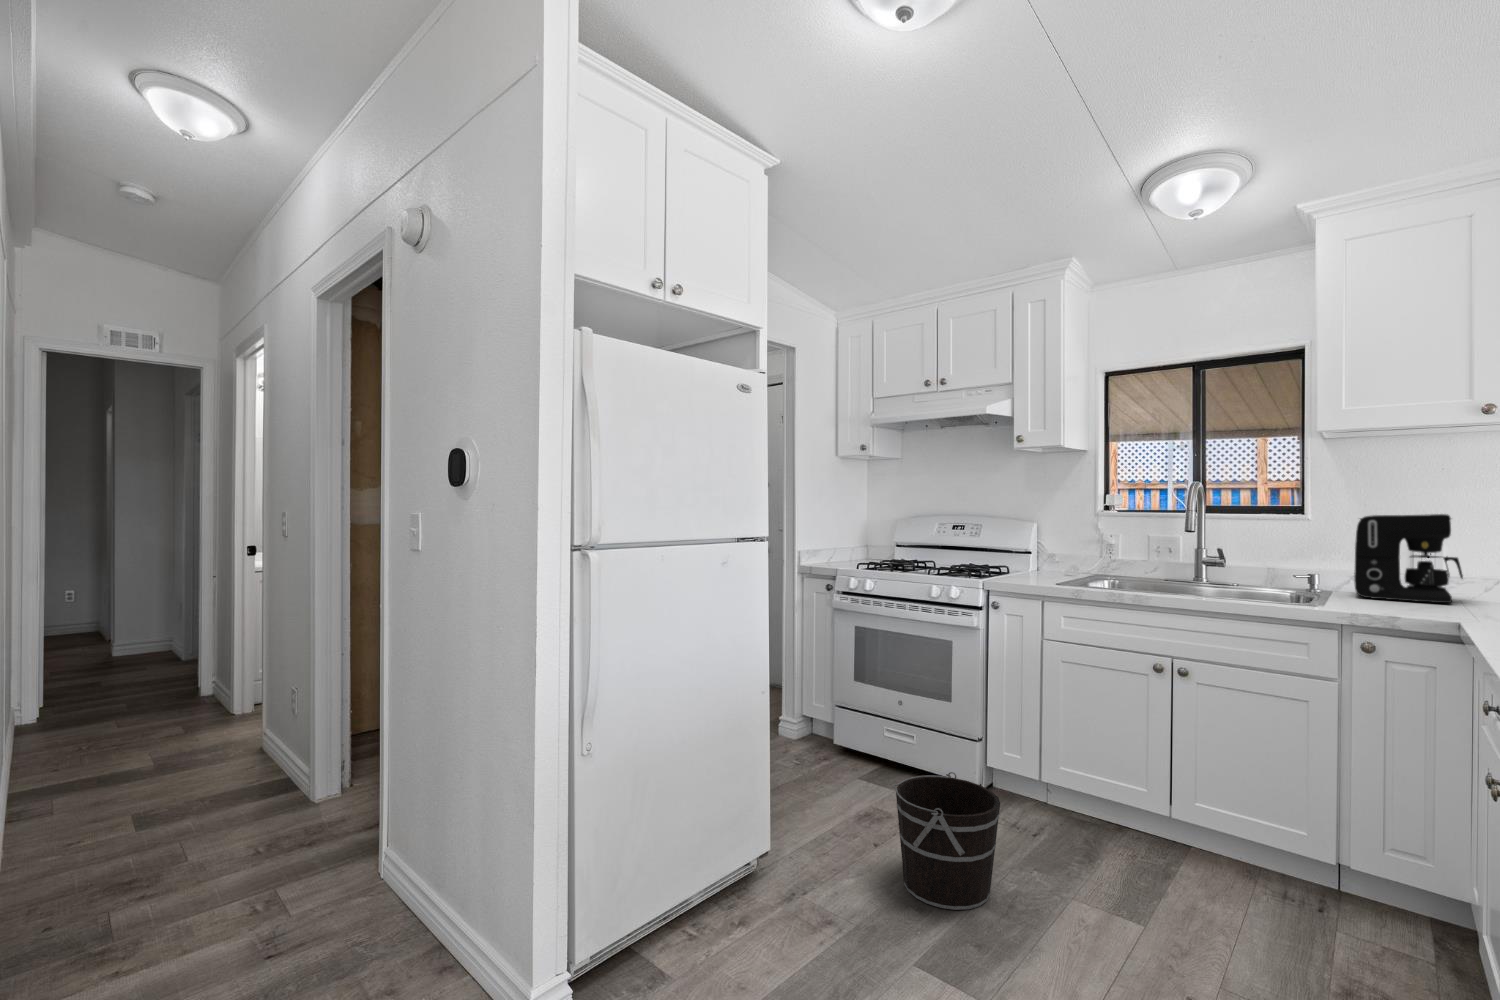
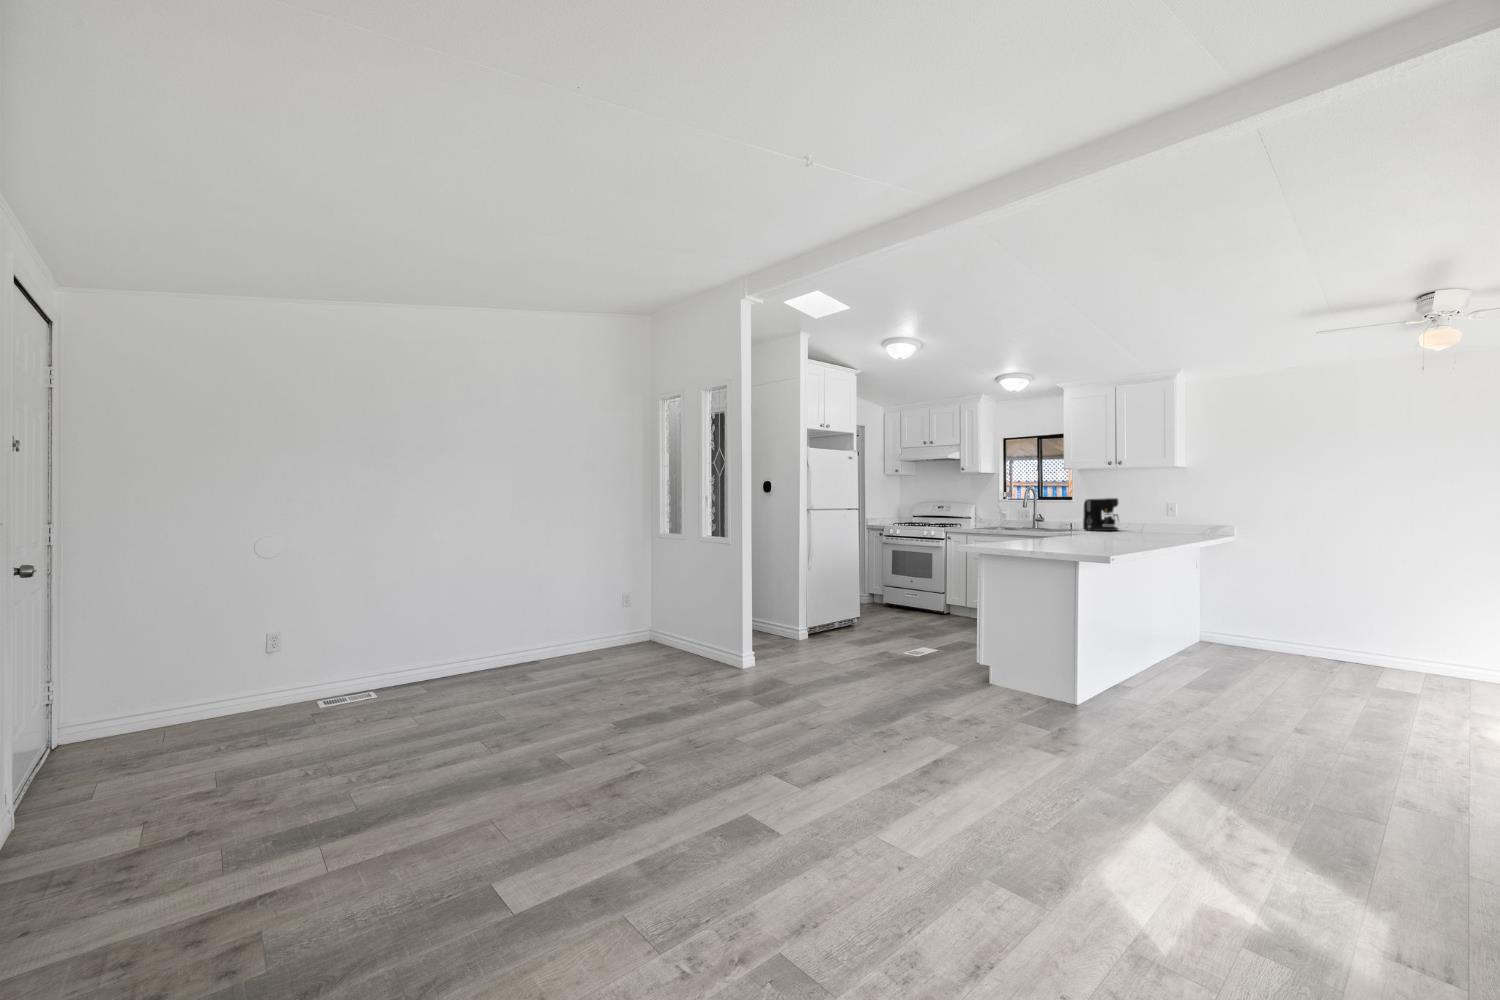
bucket: present [893,772,1000,910] -> none [904,594,941,633]

